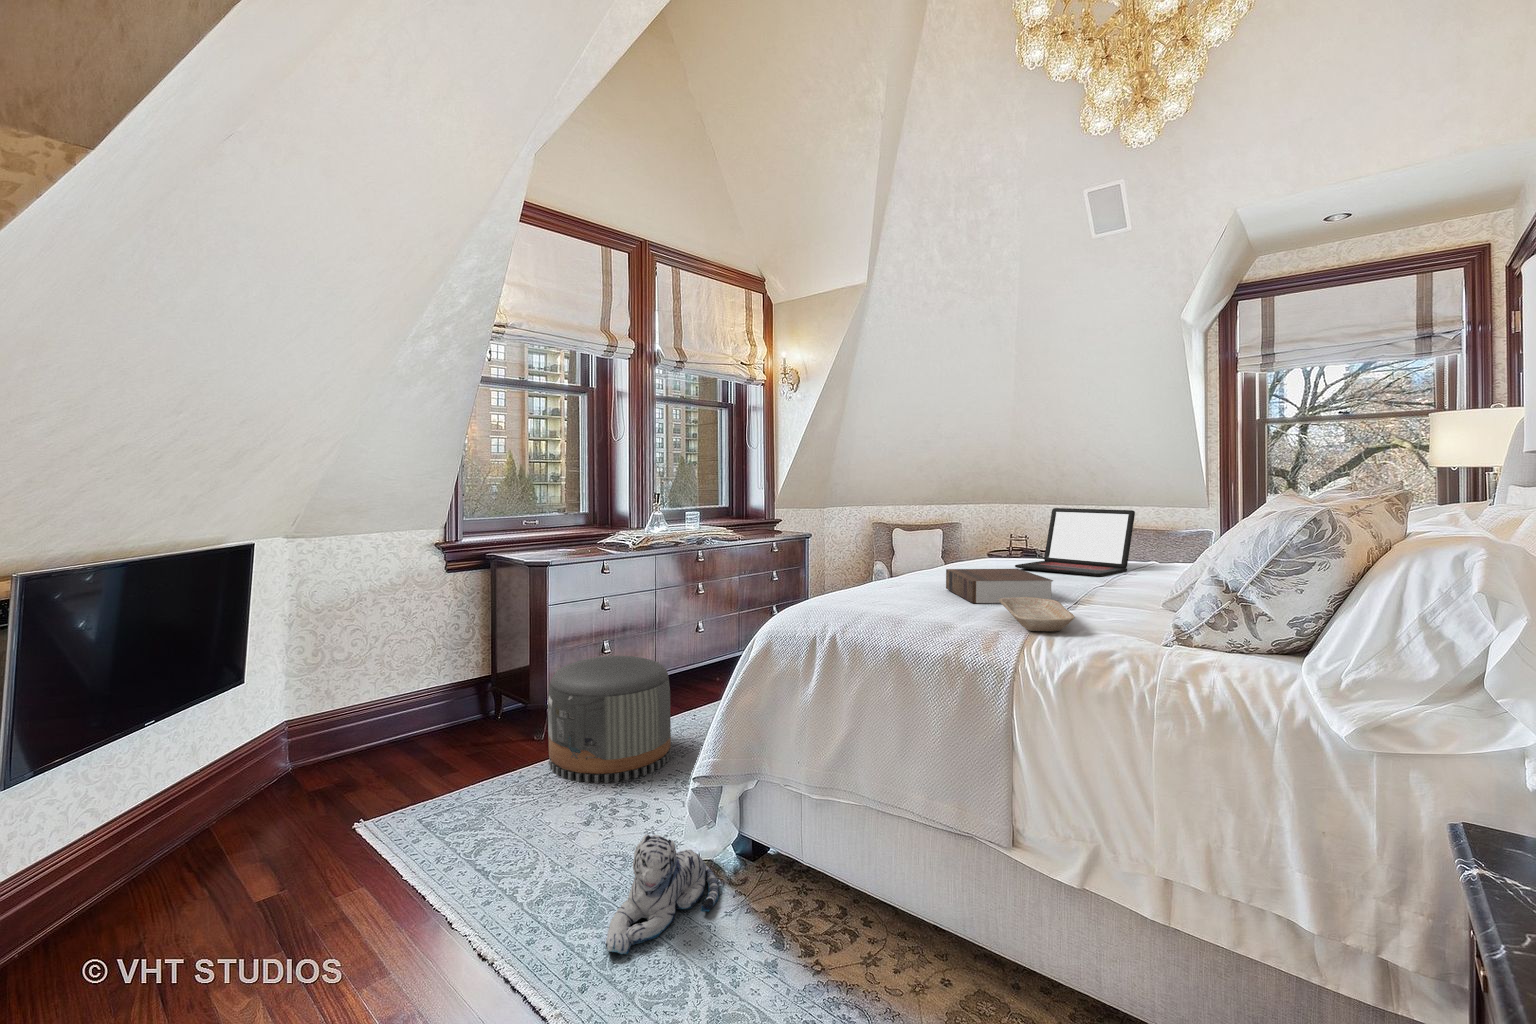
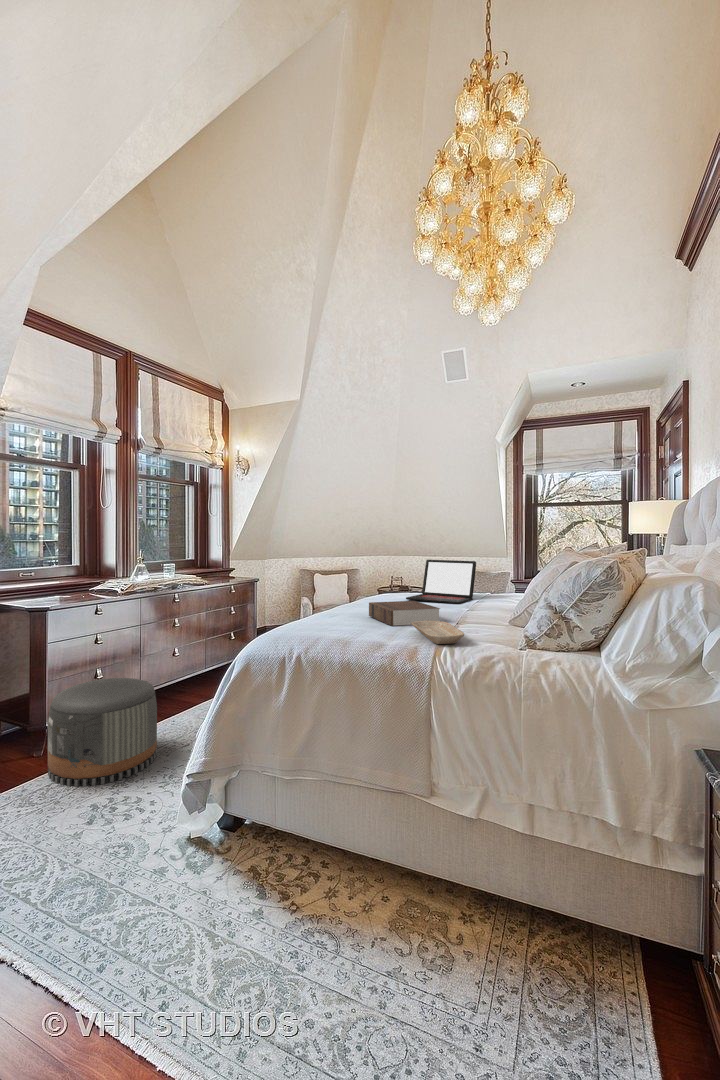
plush toy: present [606,835,719,954] -> none [118,825,211,933]

